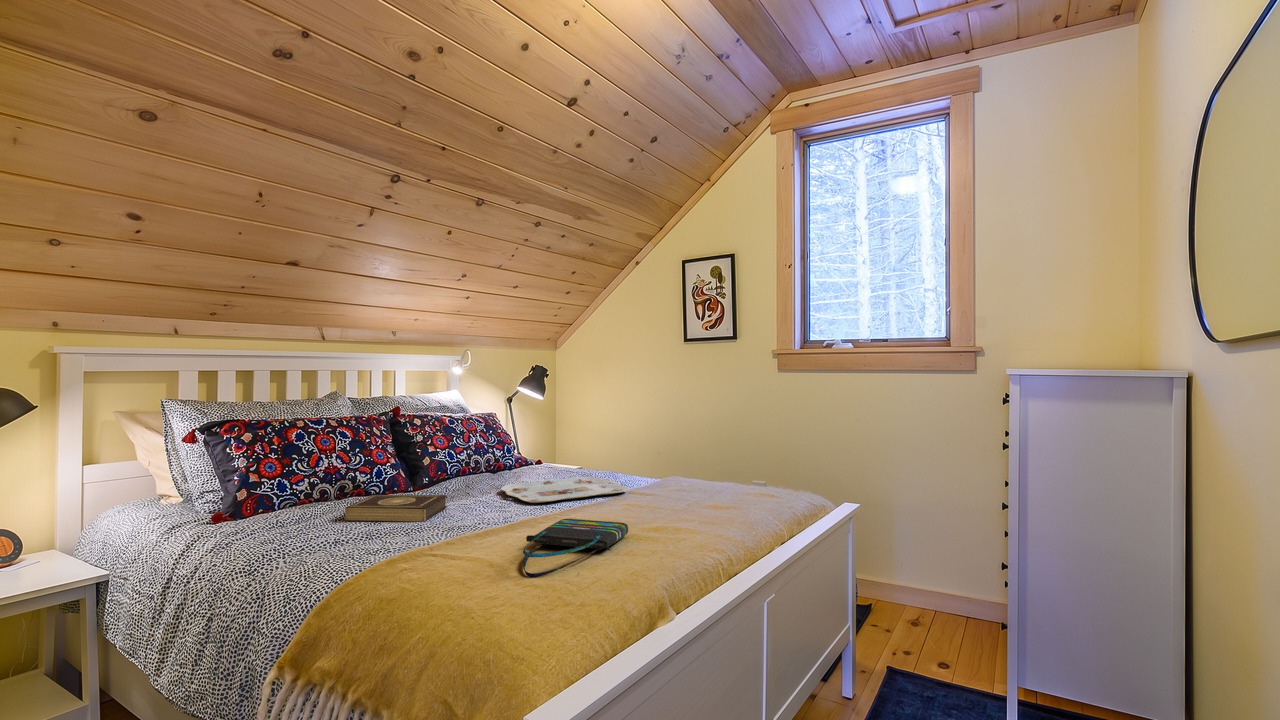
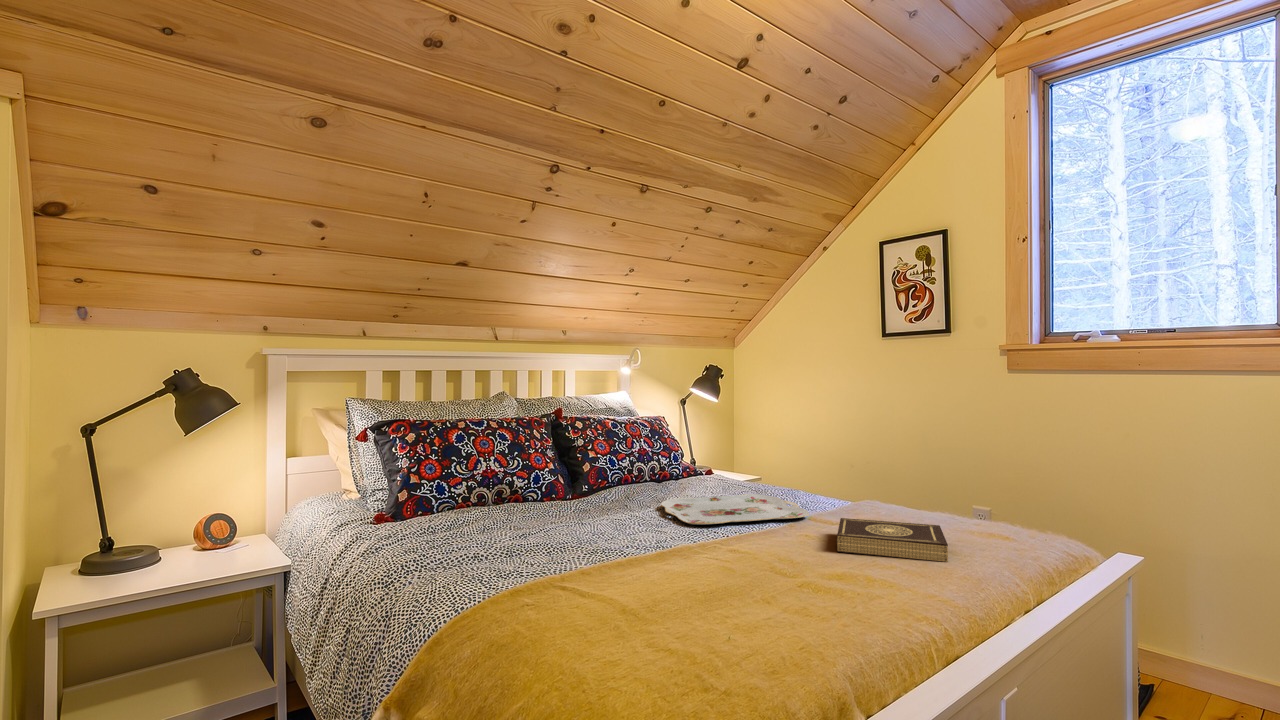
book: present [345,495,447,522] -> present [837,518,948,562]
tote bag: present [523,519,628,578] -> none [660,553,803,637]

